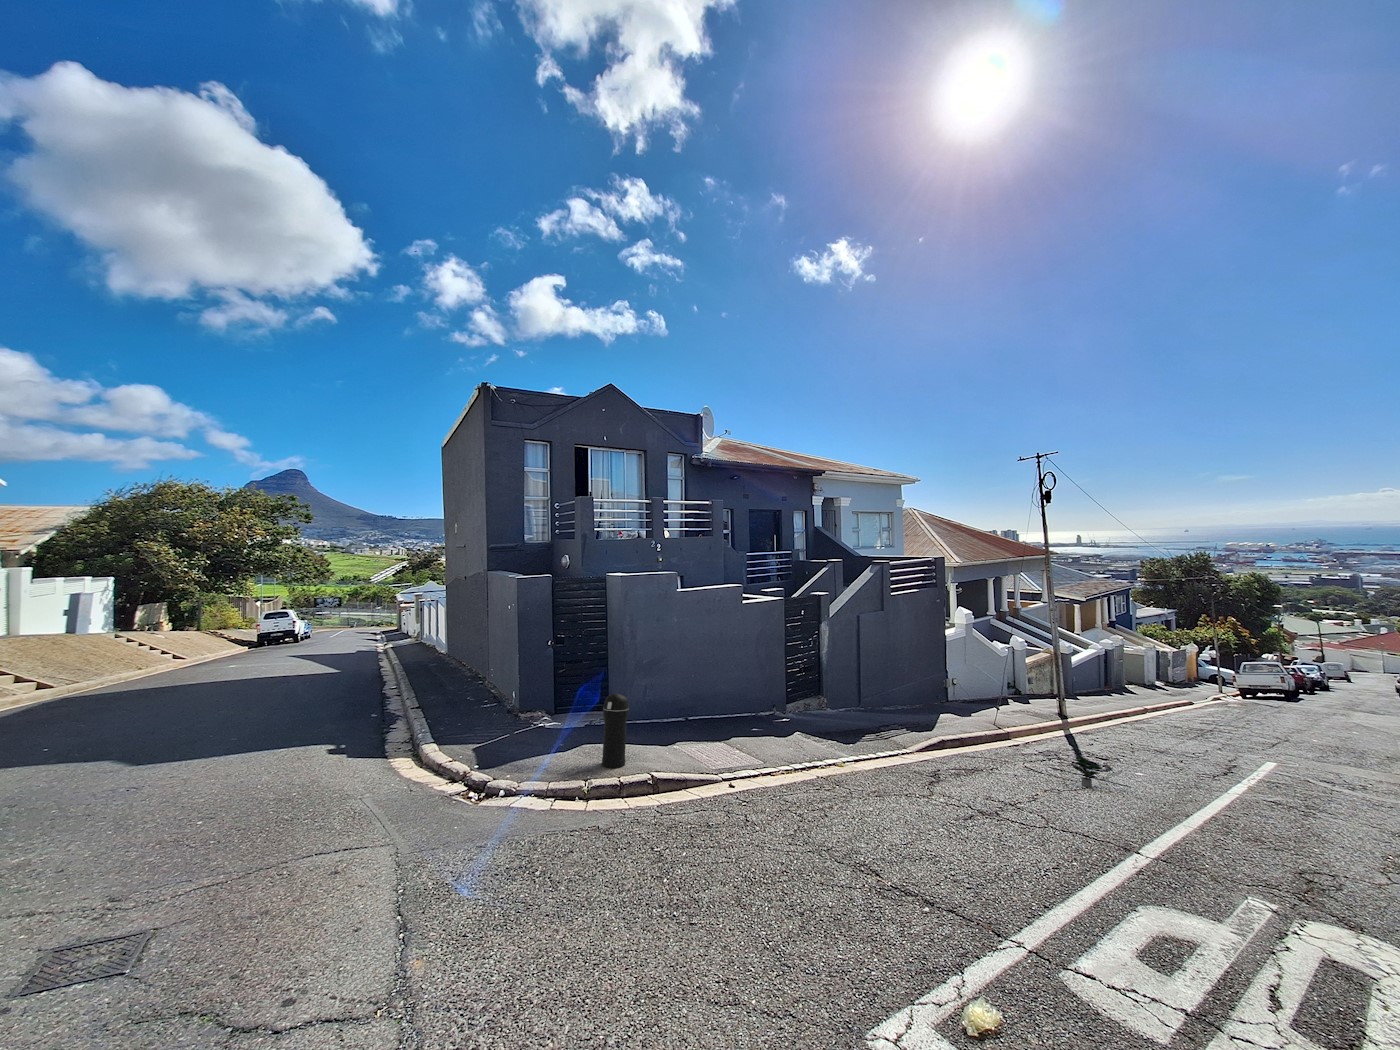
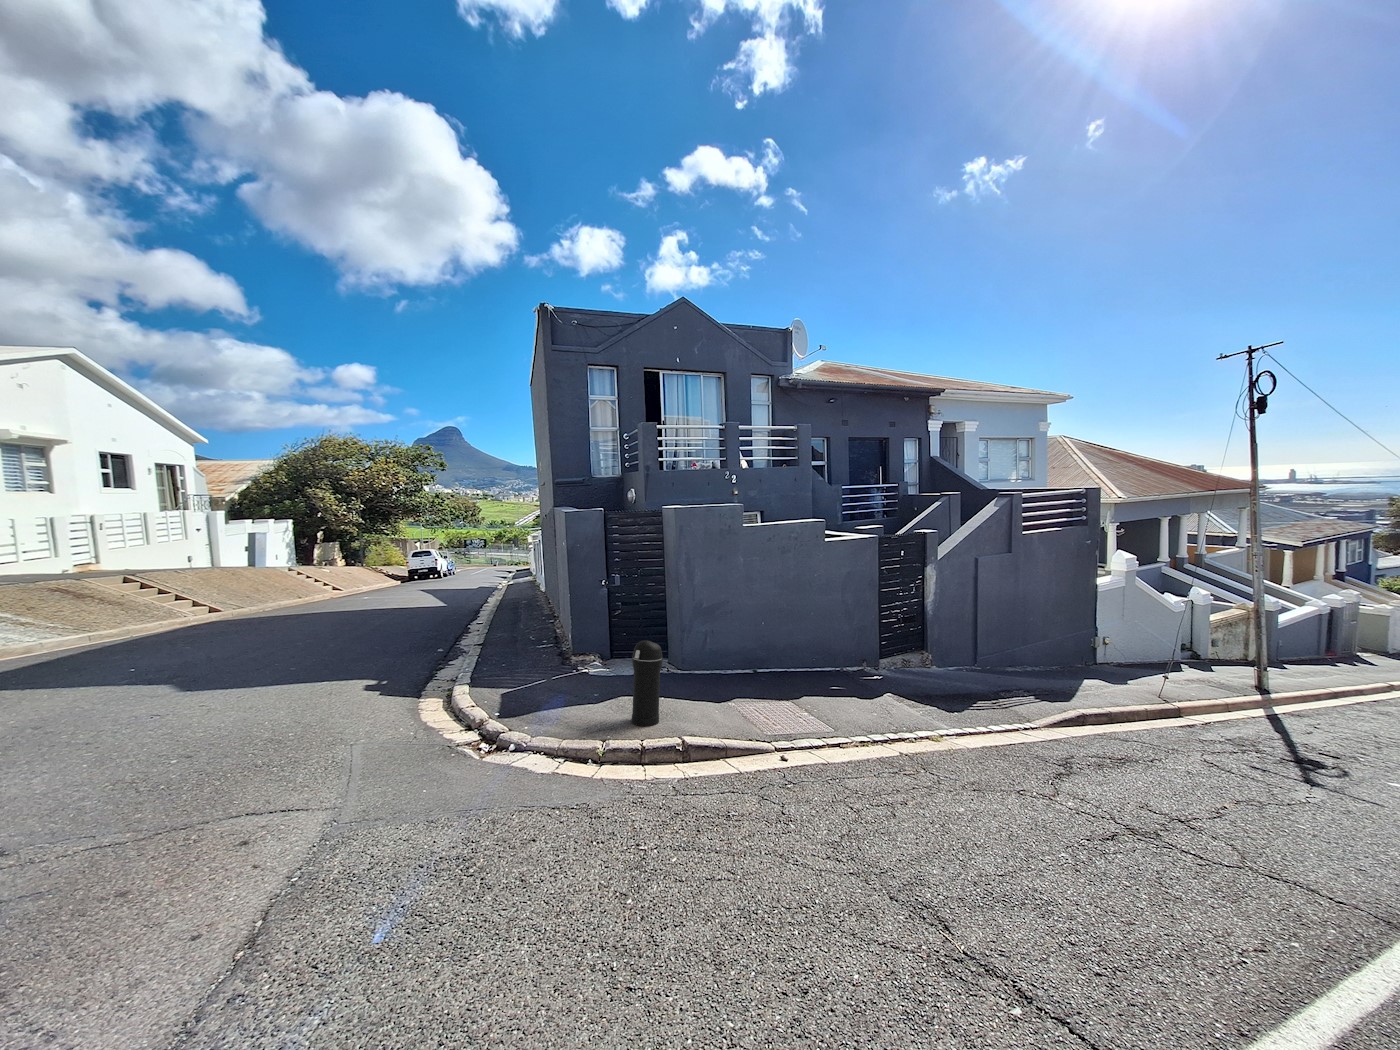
potted plant: present [1073,757,1102,787] -> none [1286,757,1340,802]

